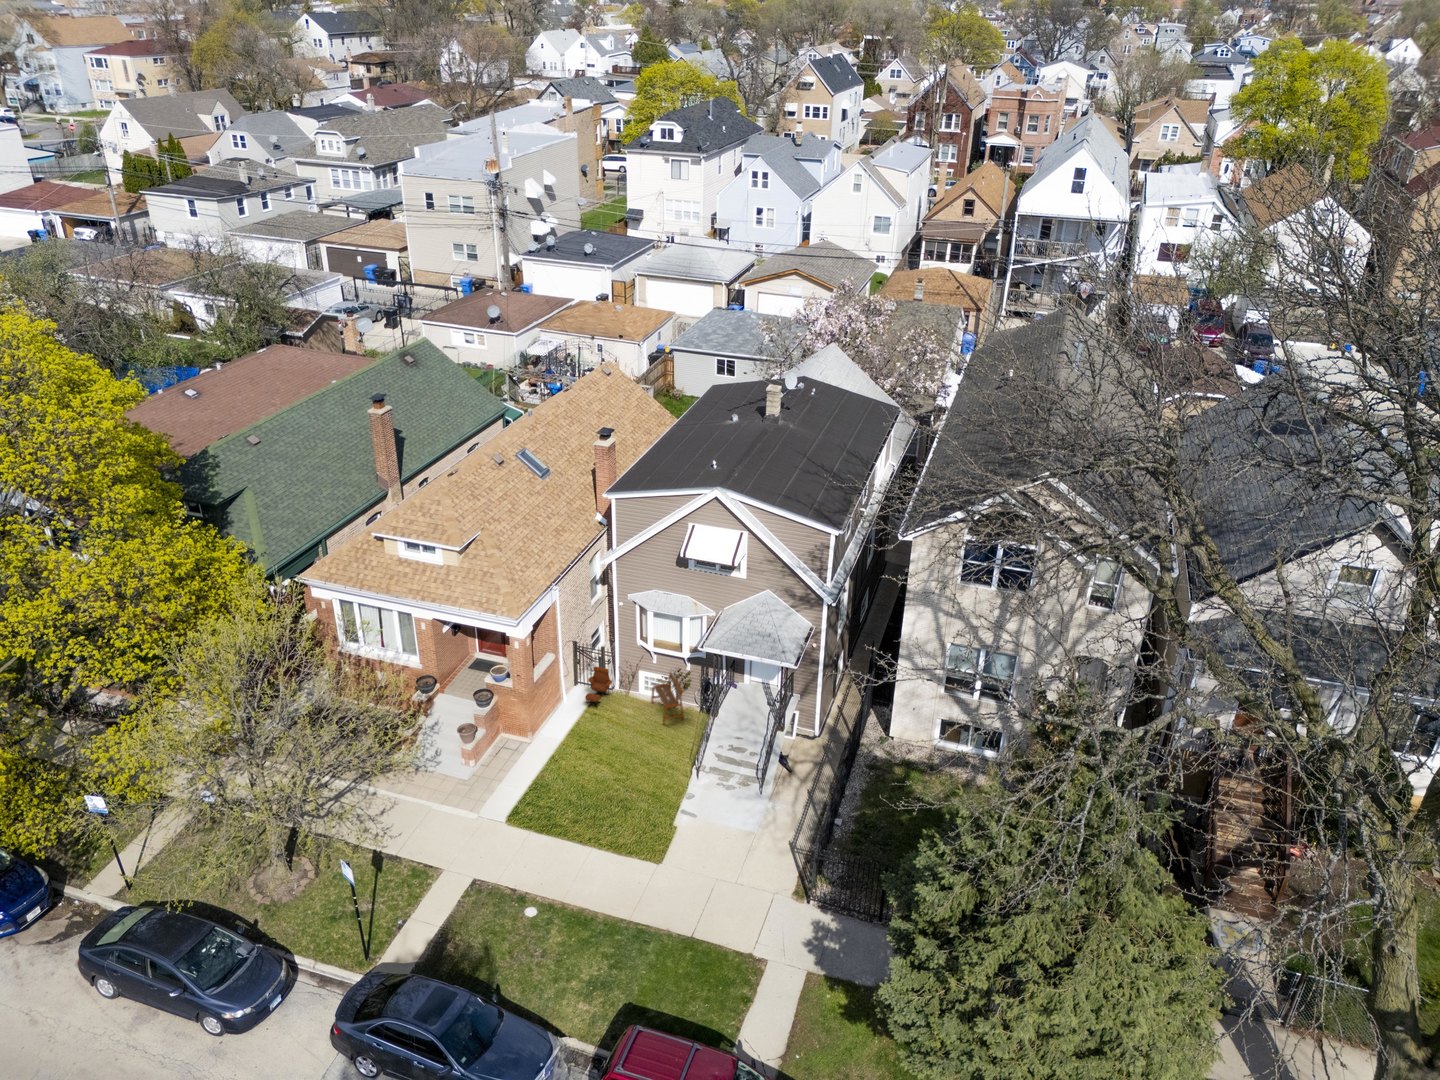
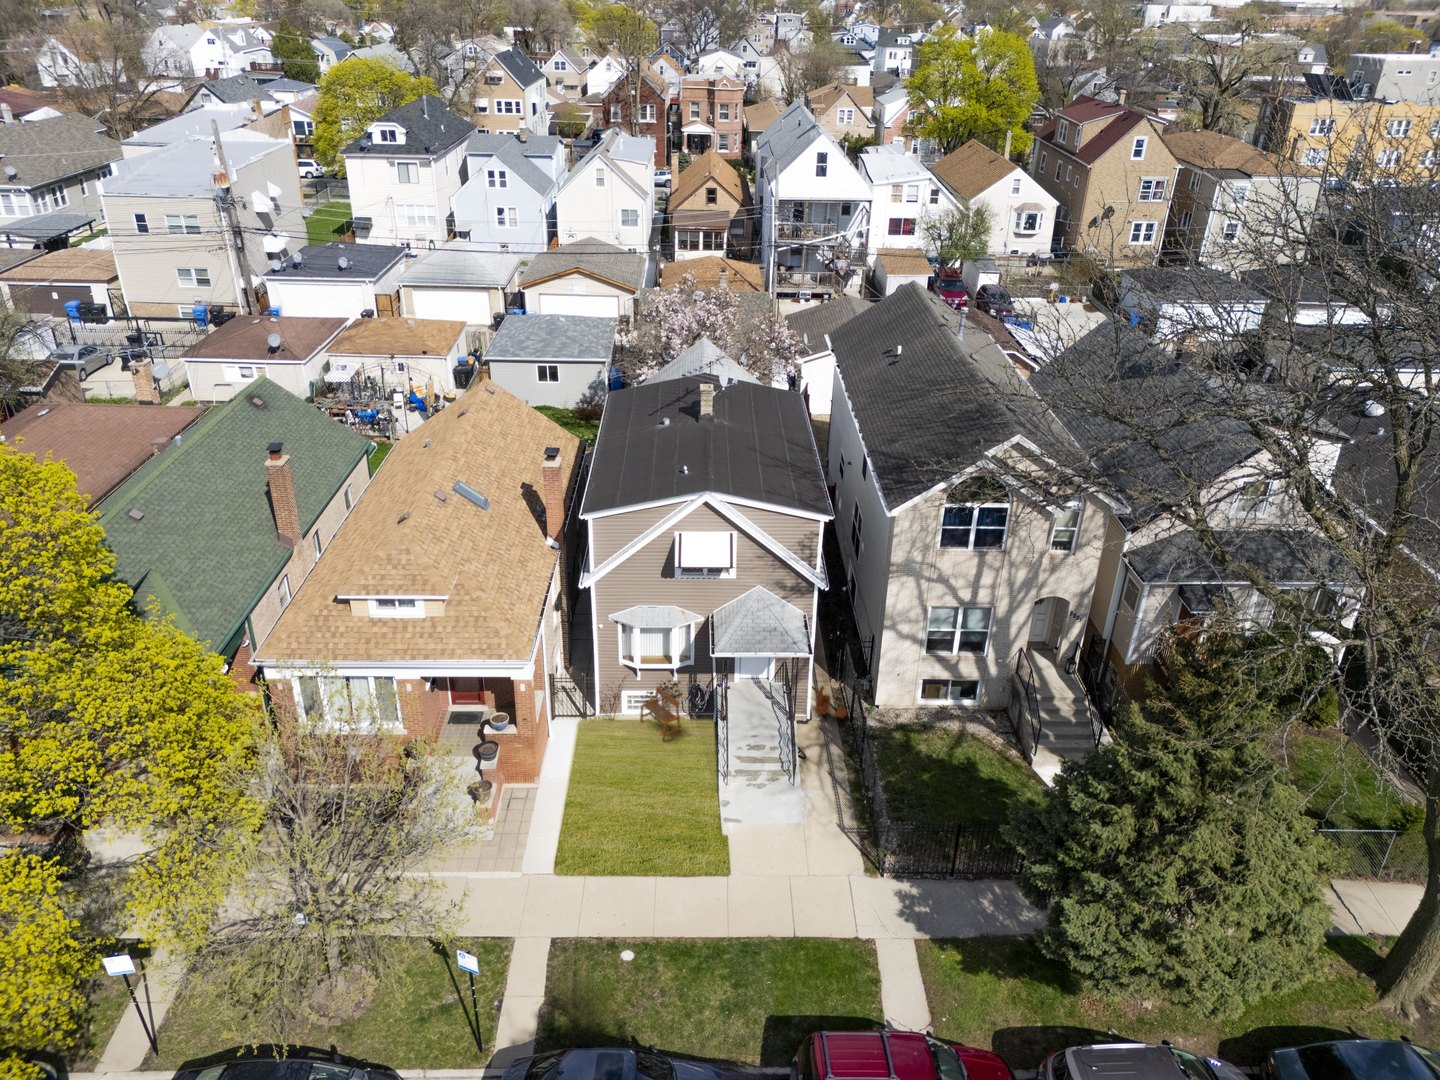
lounge chair: present [585,667,612,707] -> present [815,686,846,720]

